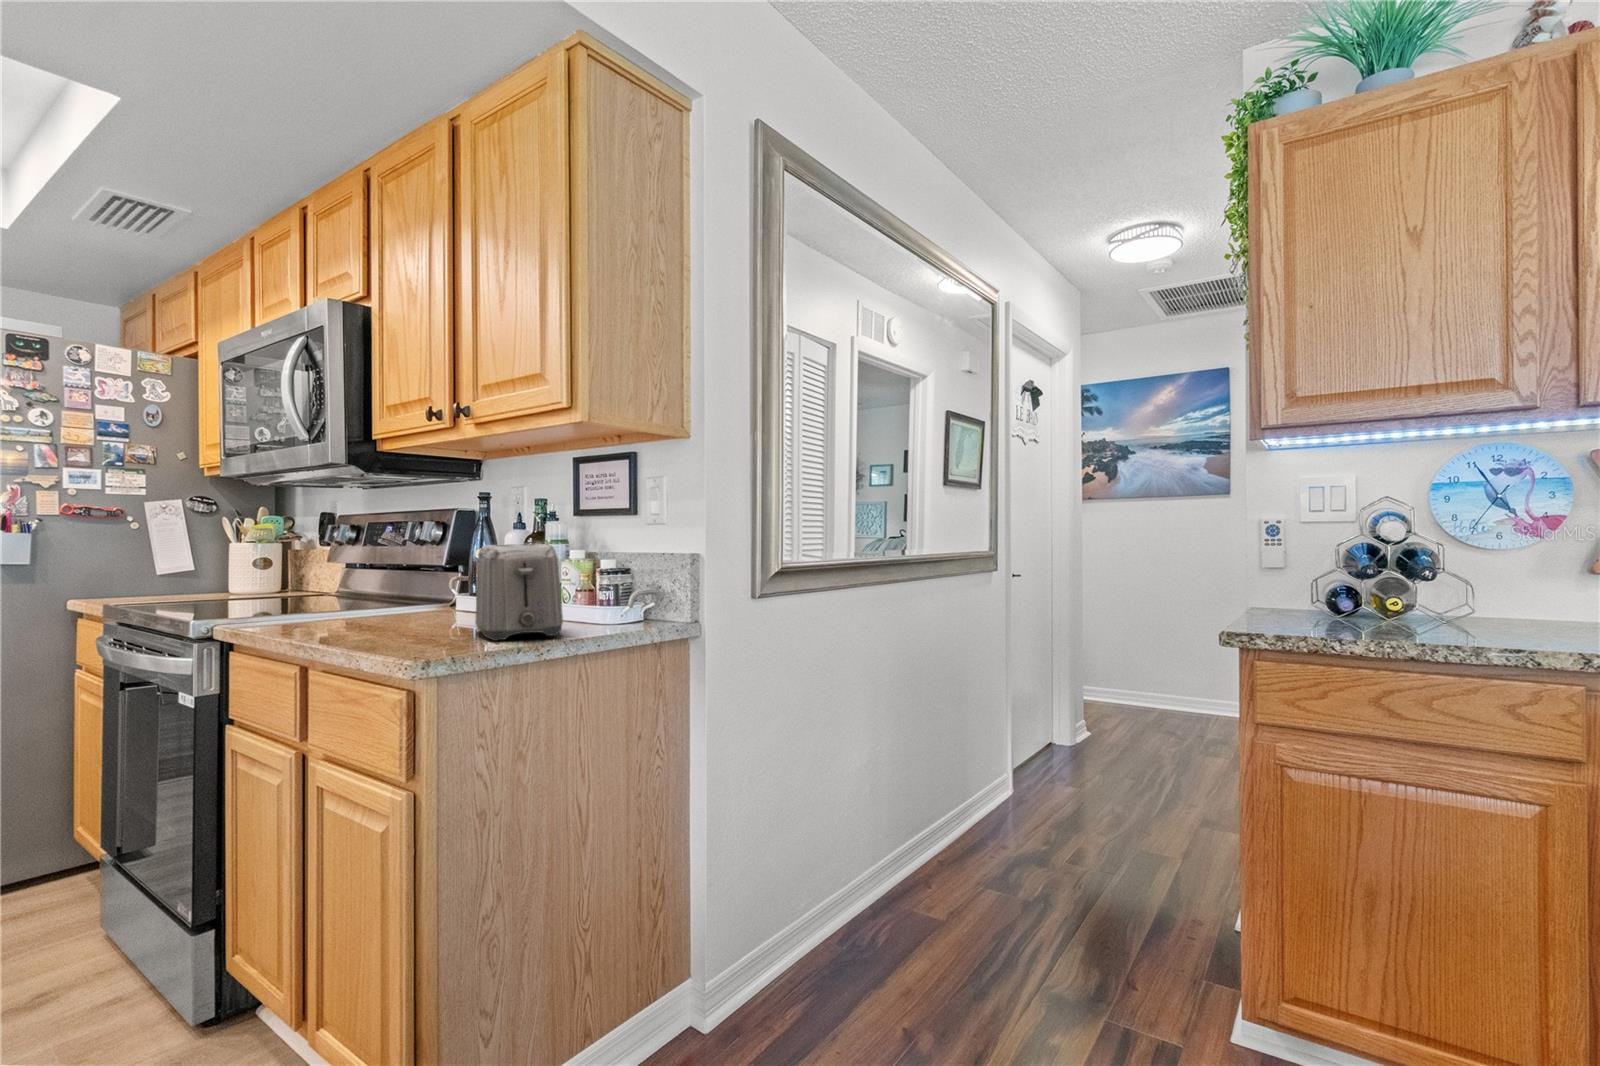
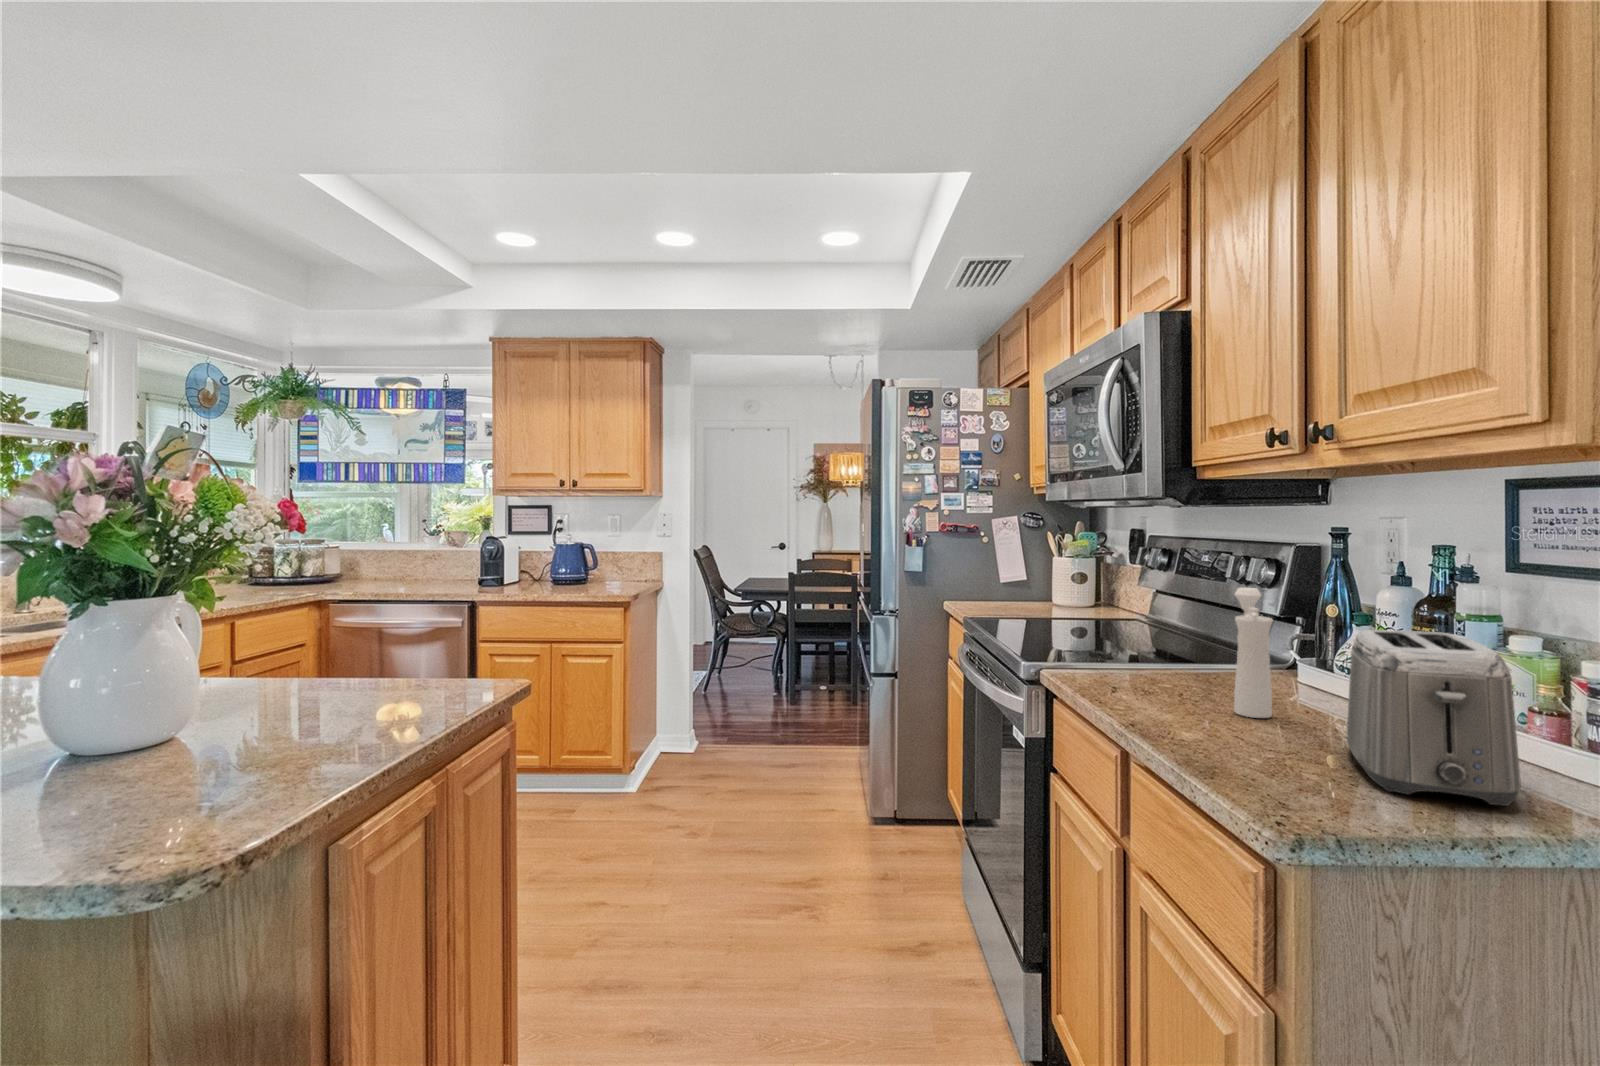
pepper mill: none [401,531,431,627] -> present [1234,588,1273,718]

